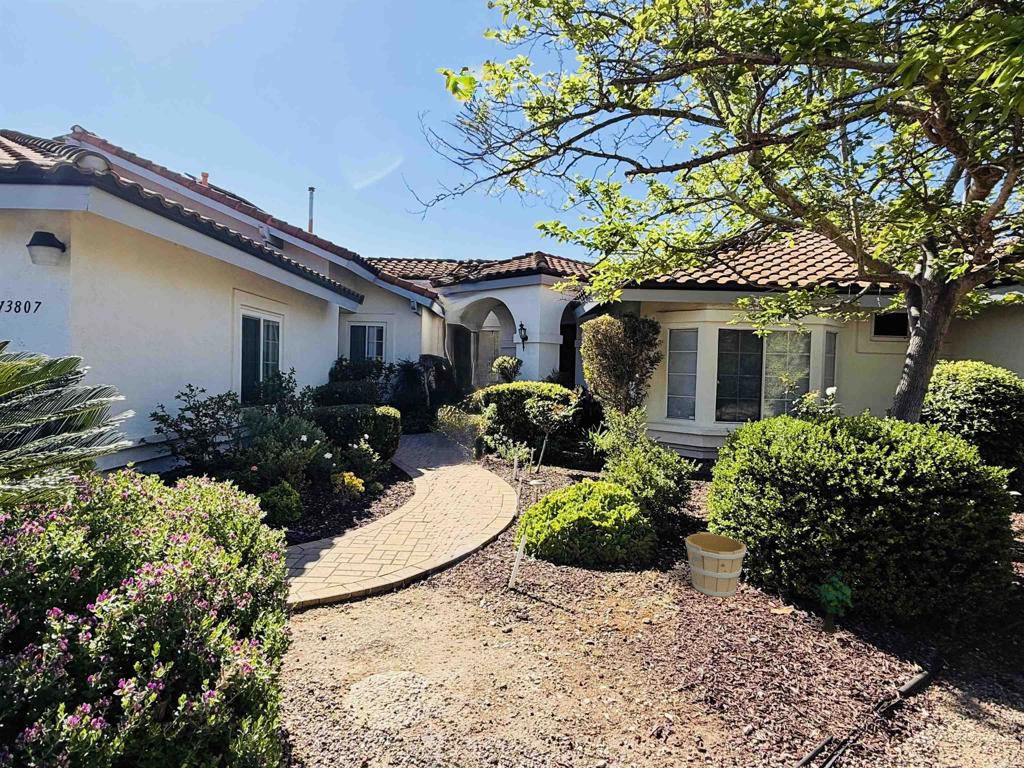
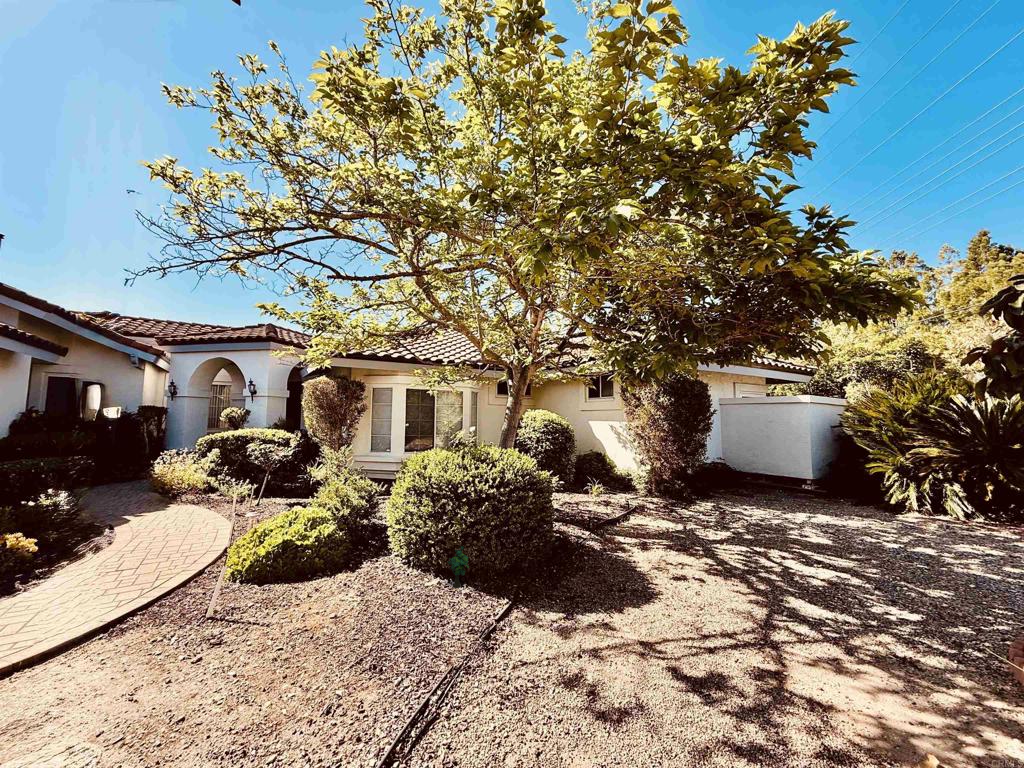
wooden bucket: present [685,532,747,597] -> none [369,536,411,583]

